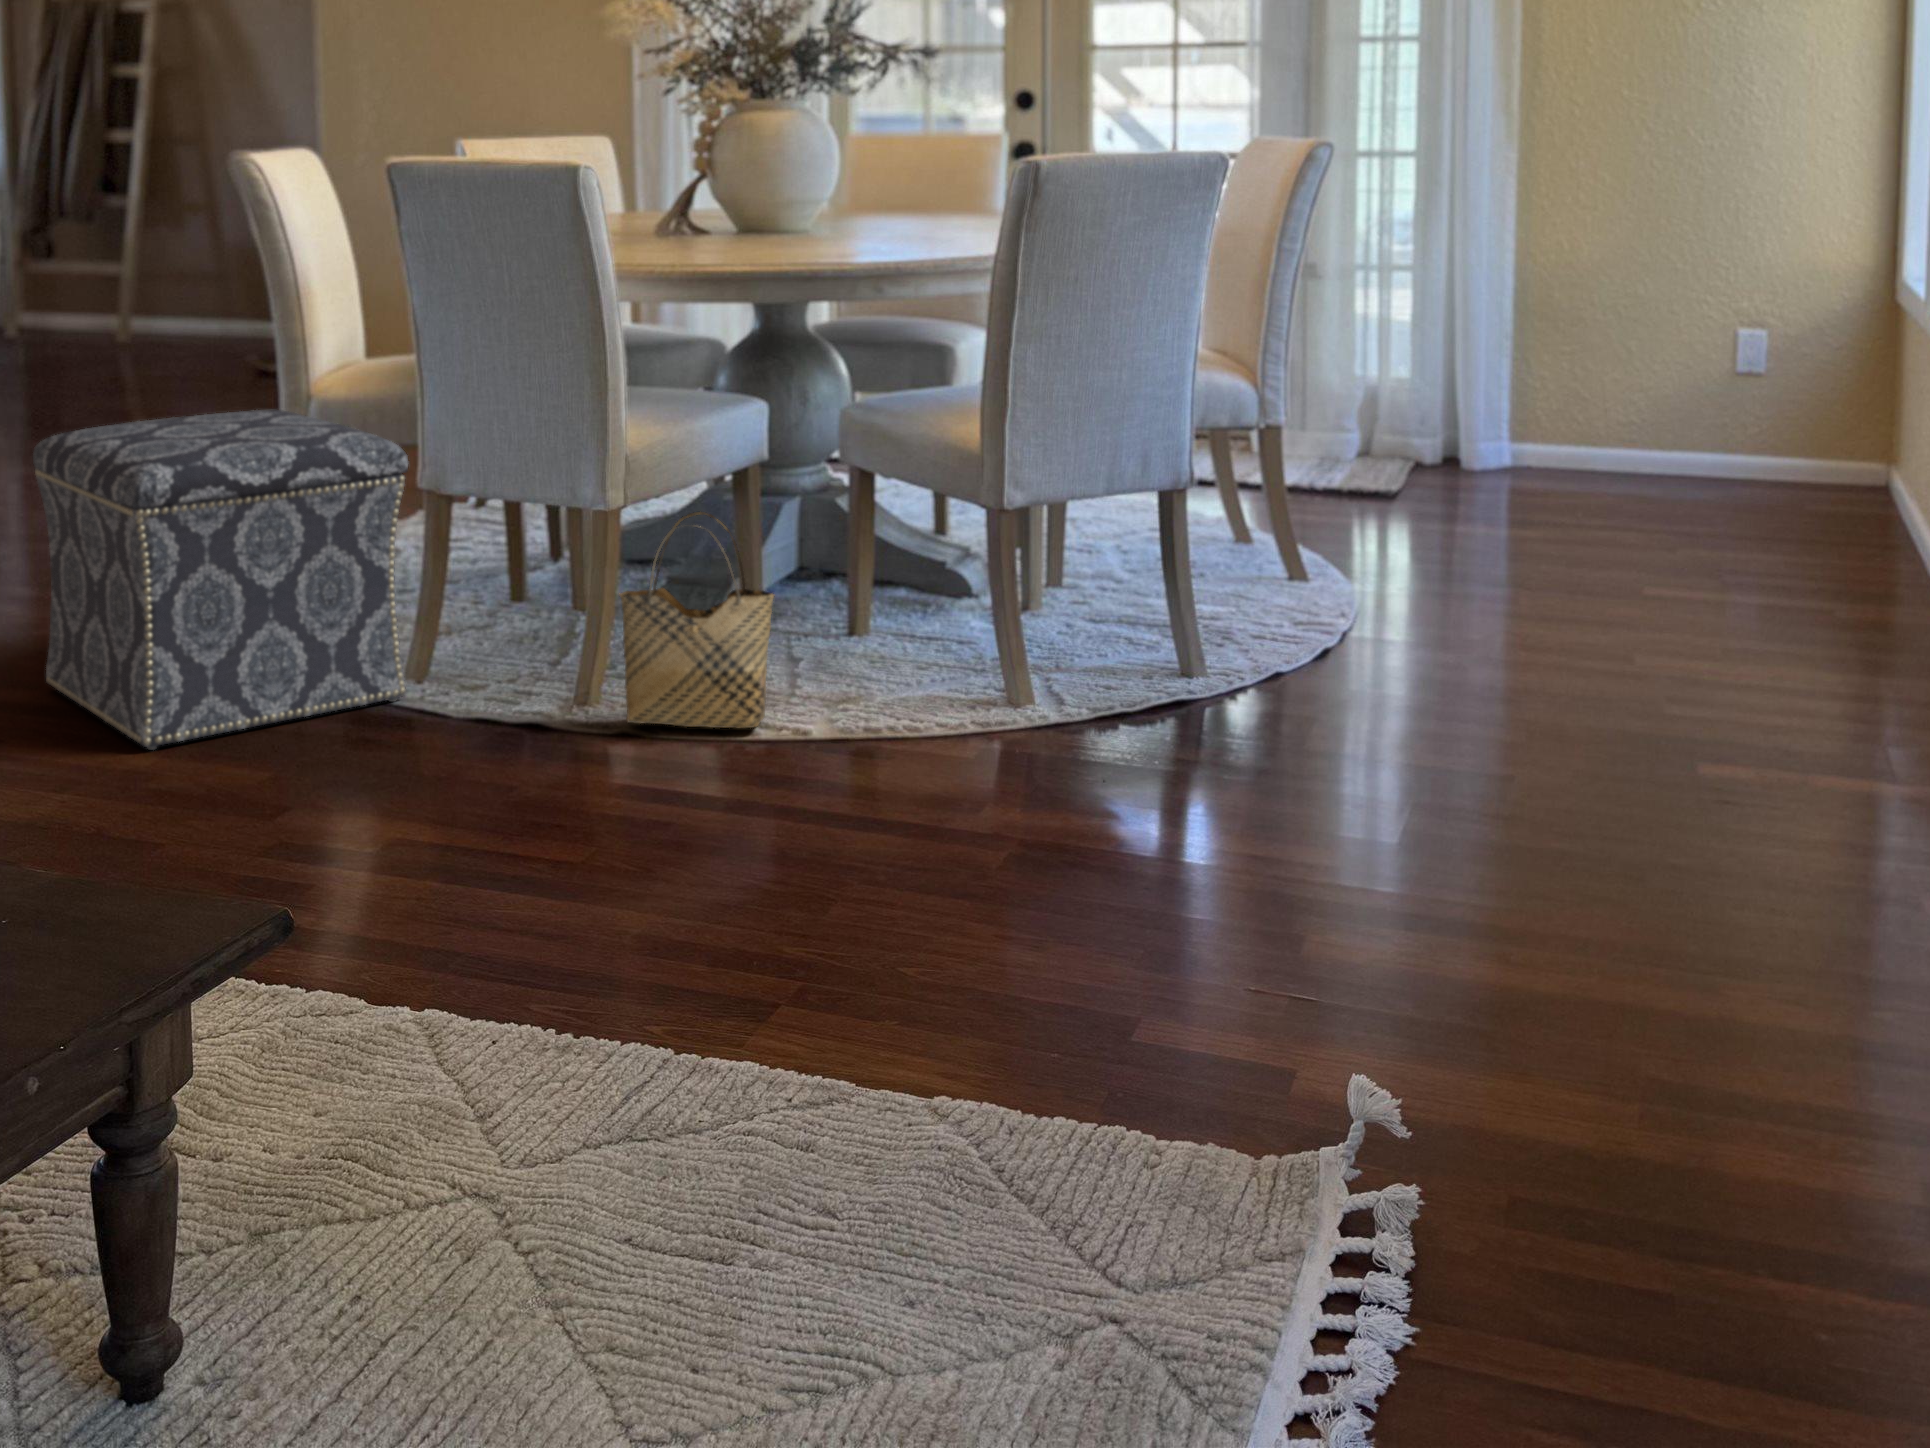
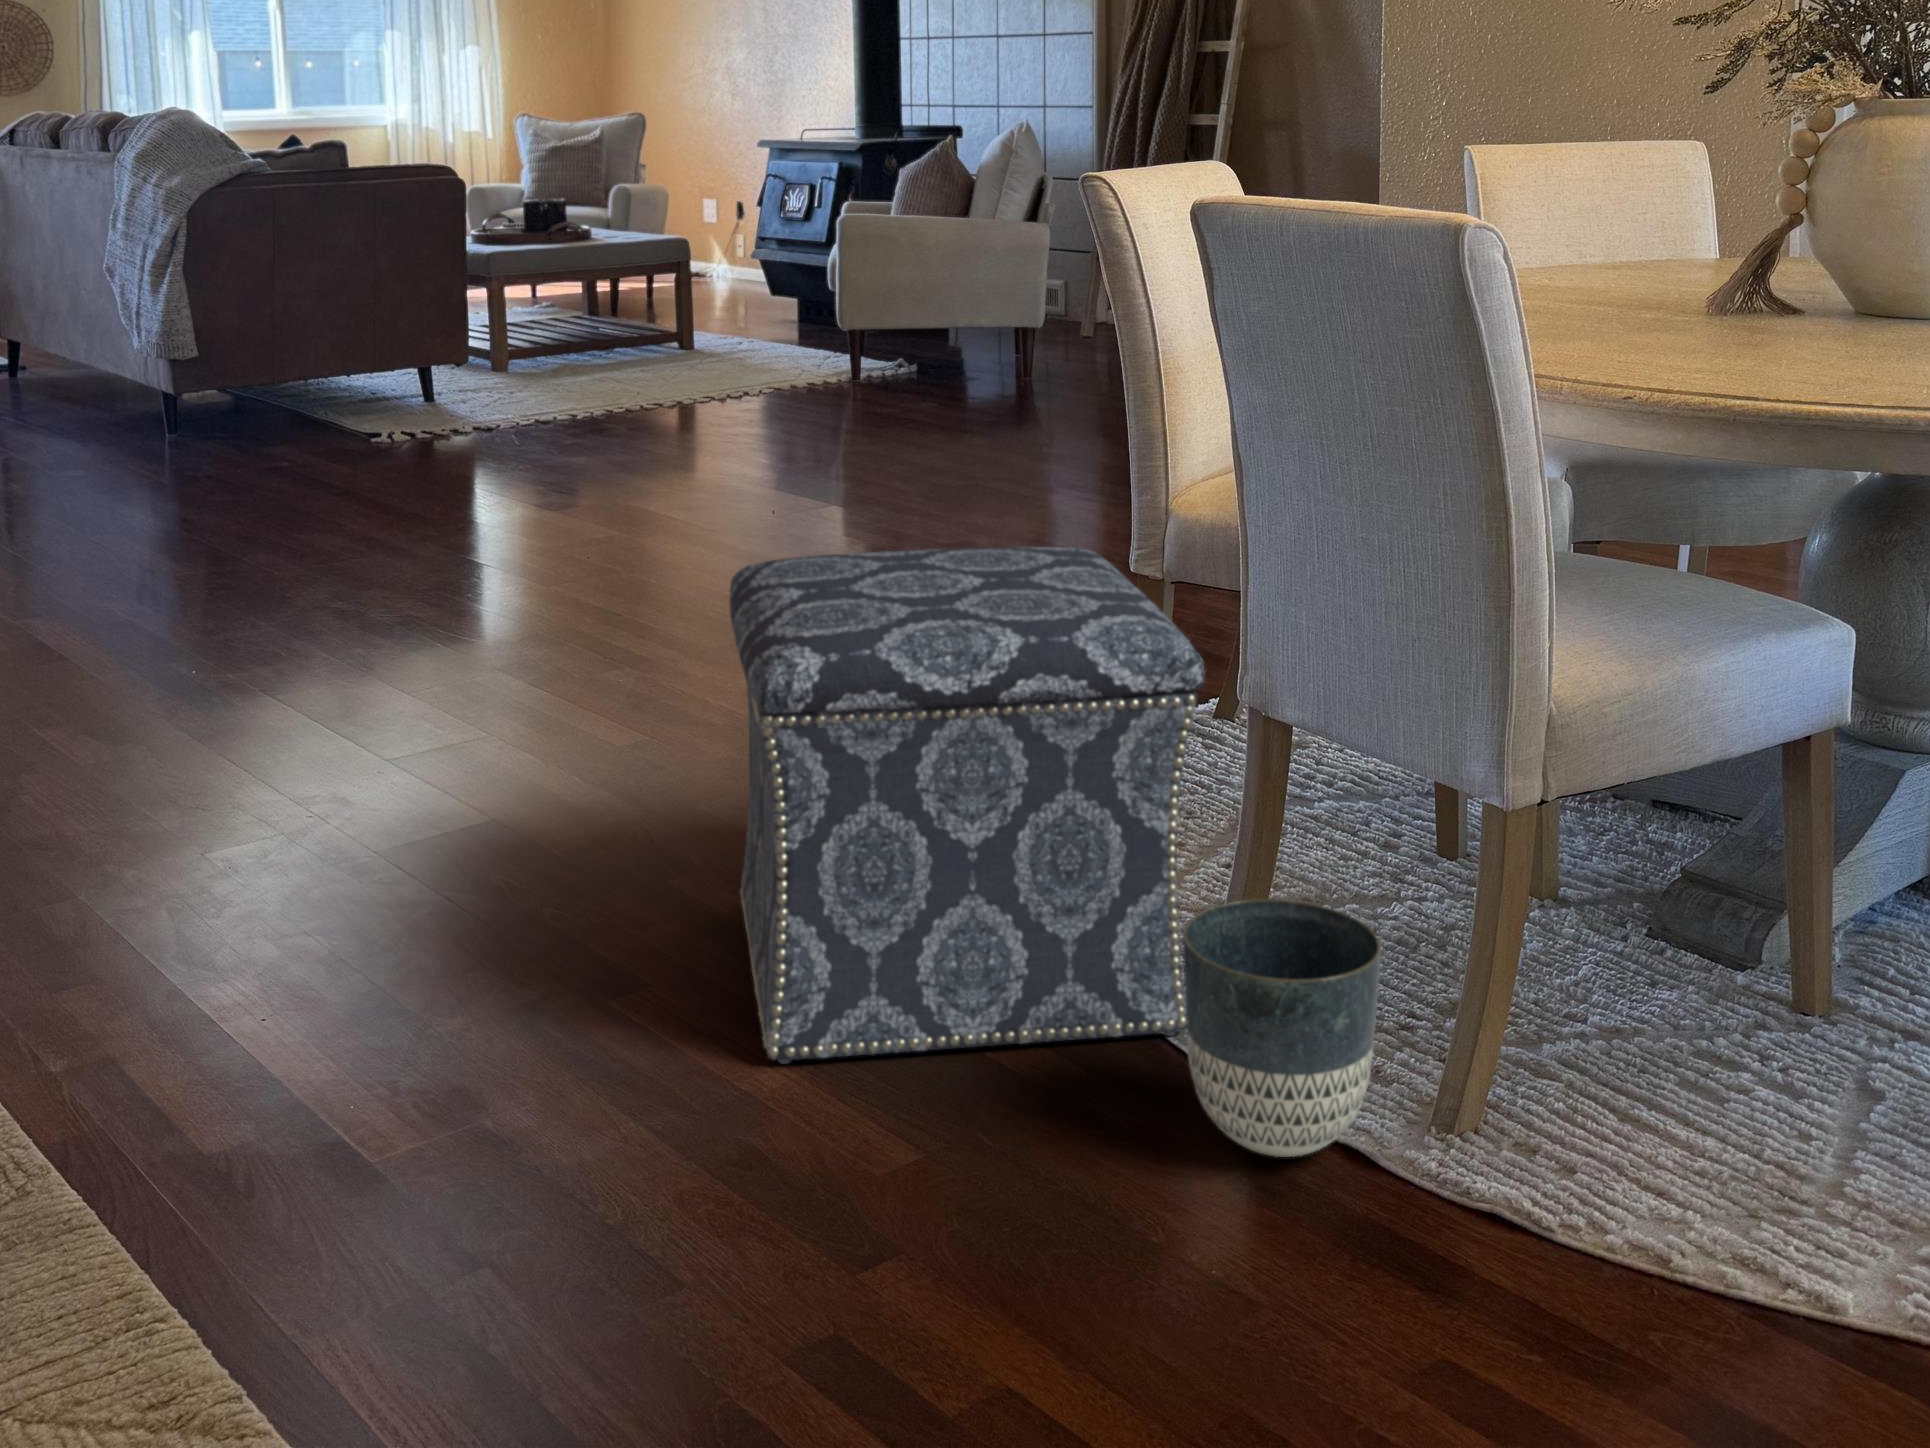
woven basket: present [619,512,774,728] -> none [1501,842,1793,1268]
planter: none [428,588,547,733] -> present [1183,899,1381,1157]

